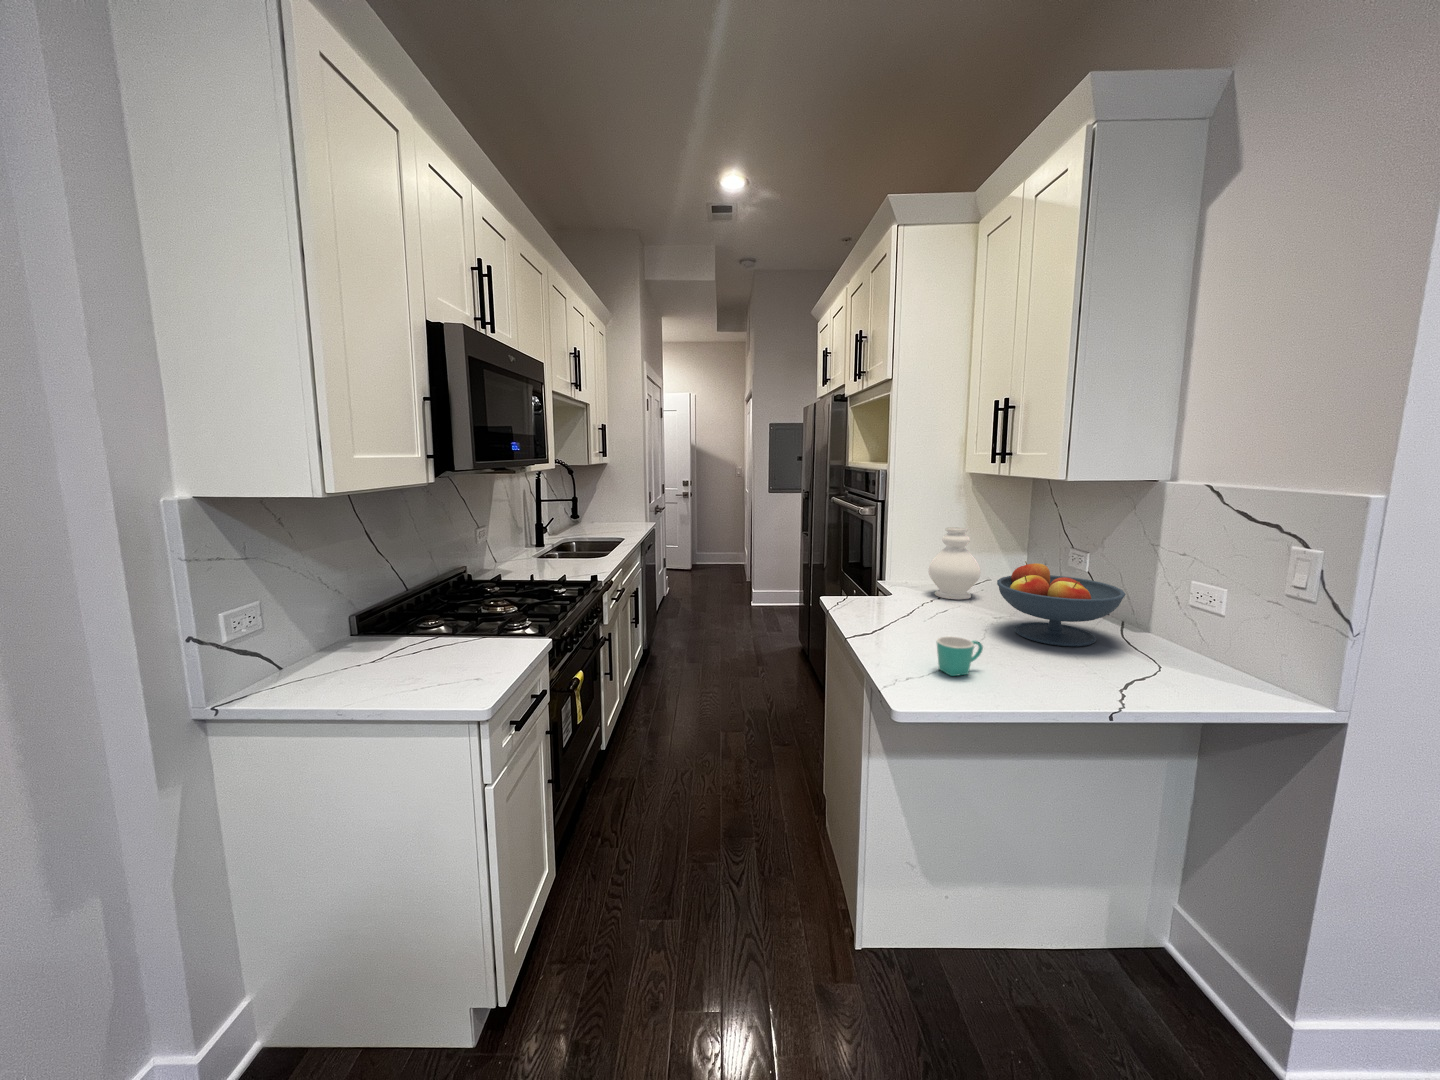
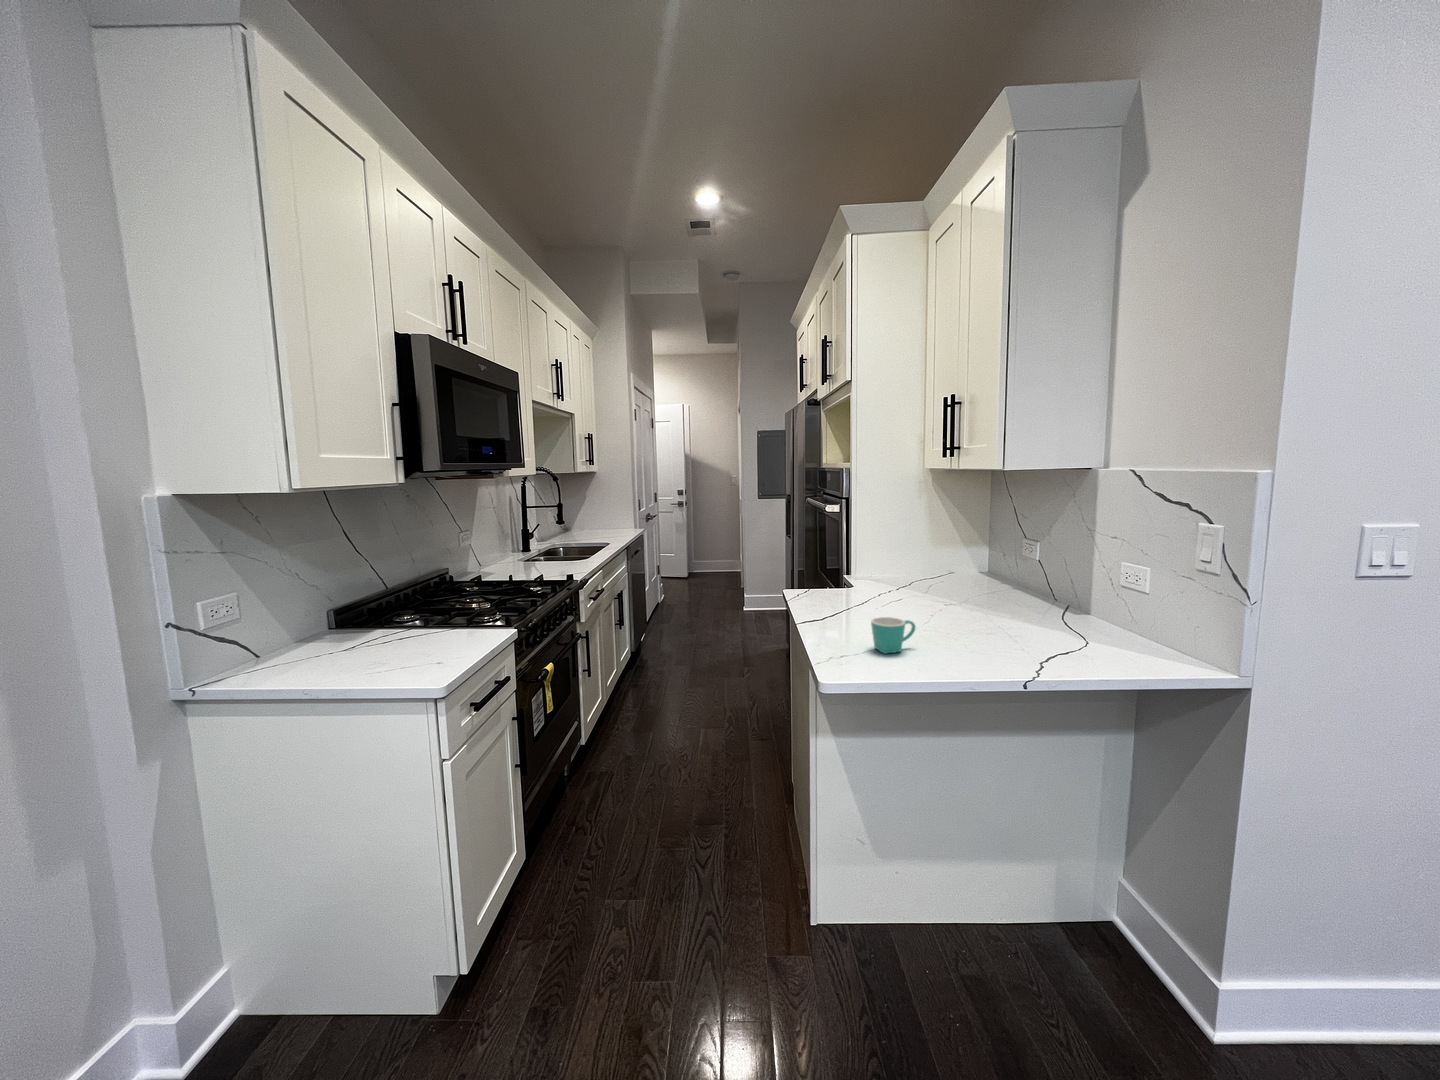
decorative vase: present [929,527,980,600] -> none [887,521,936,590]
fruit bowl: present [997,561,1125,647] -> none [940,548,1059,627]

